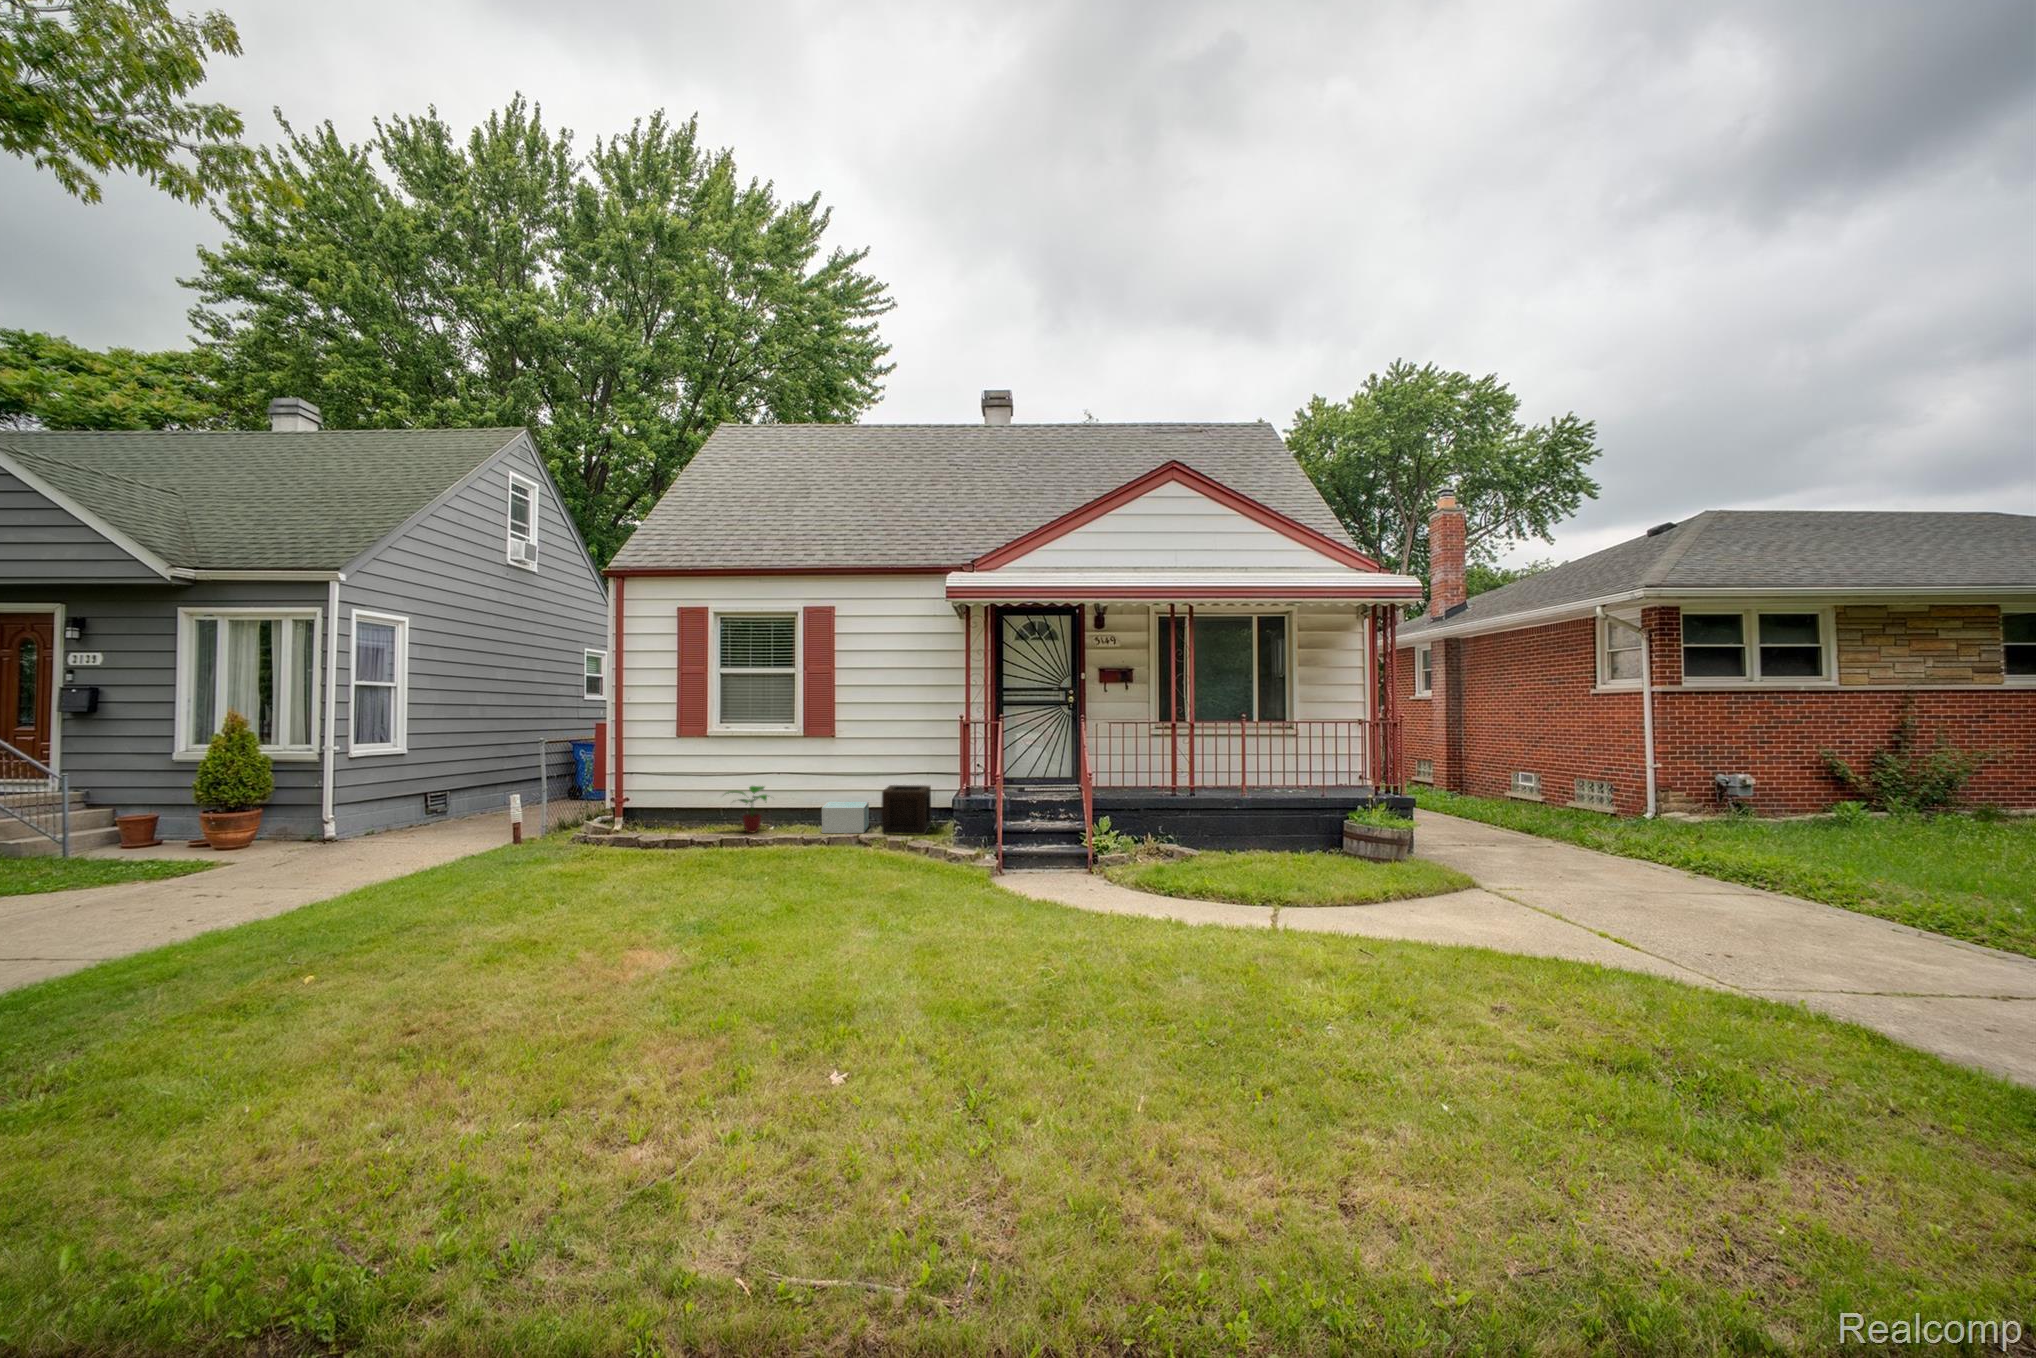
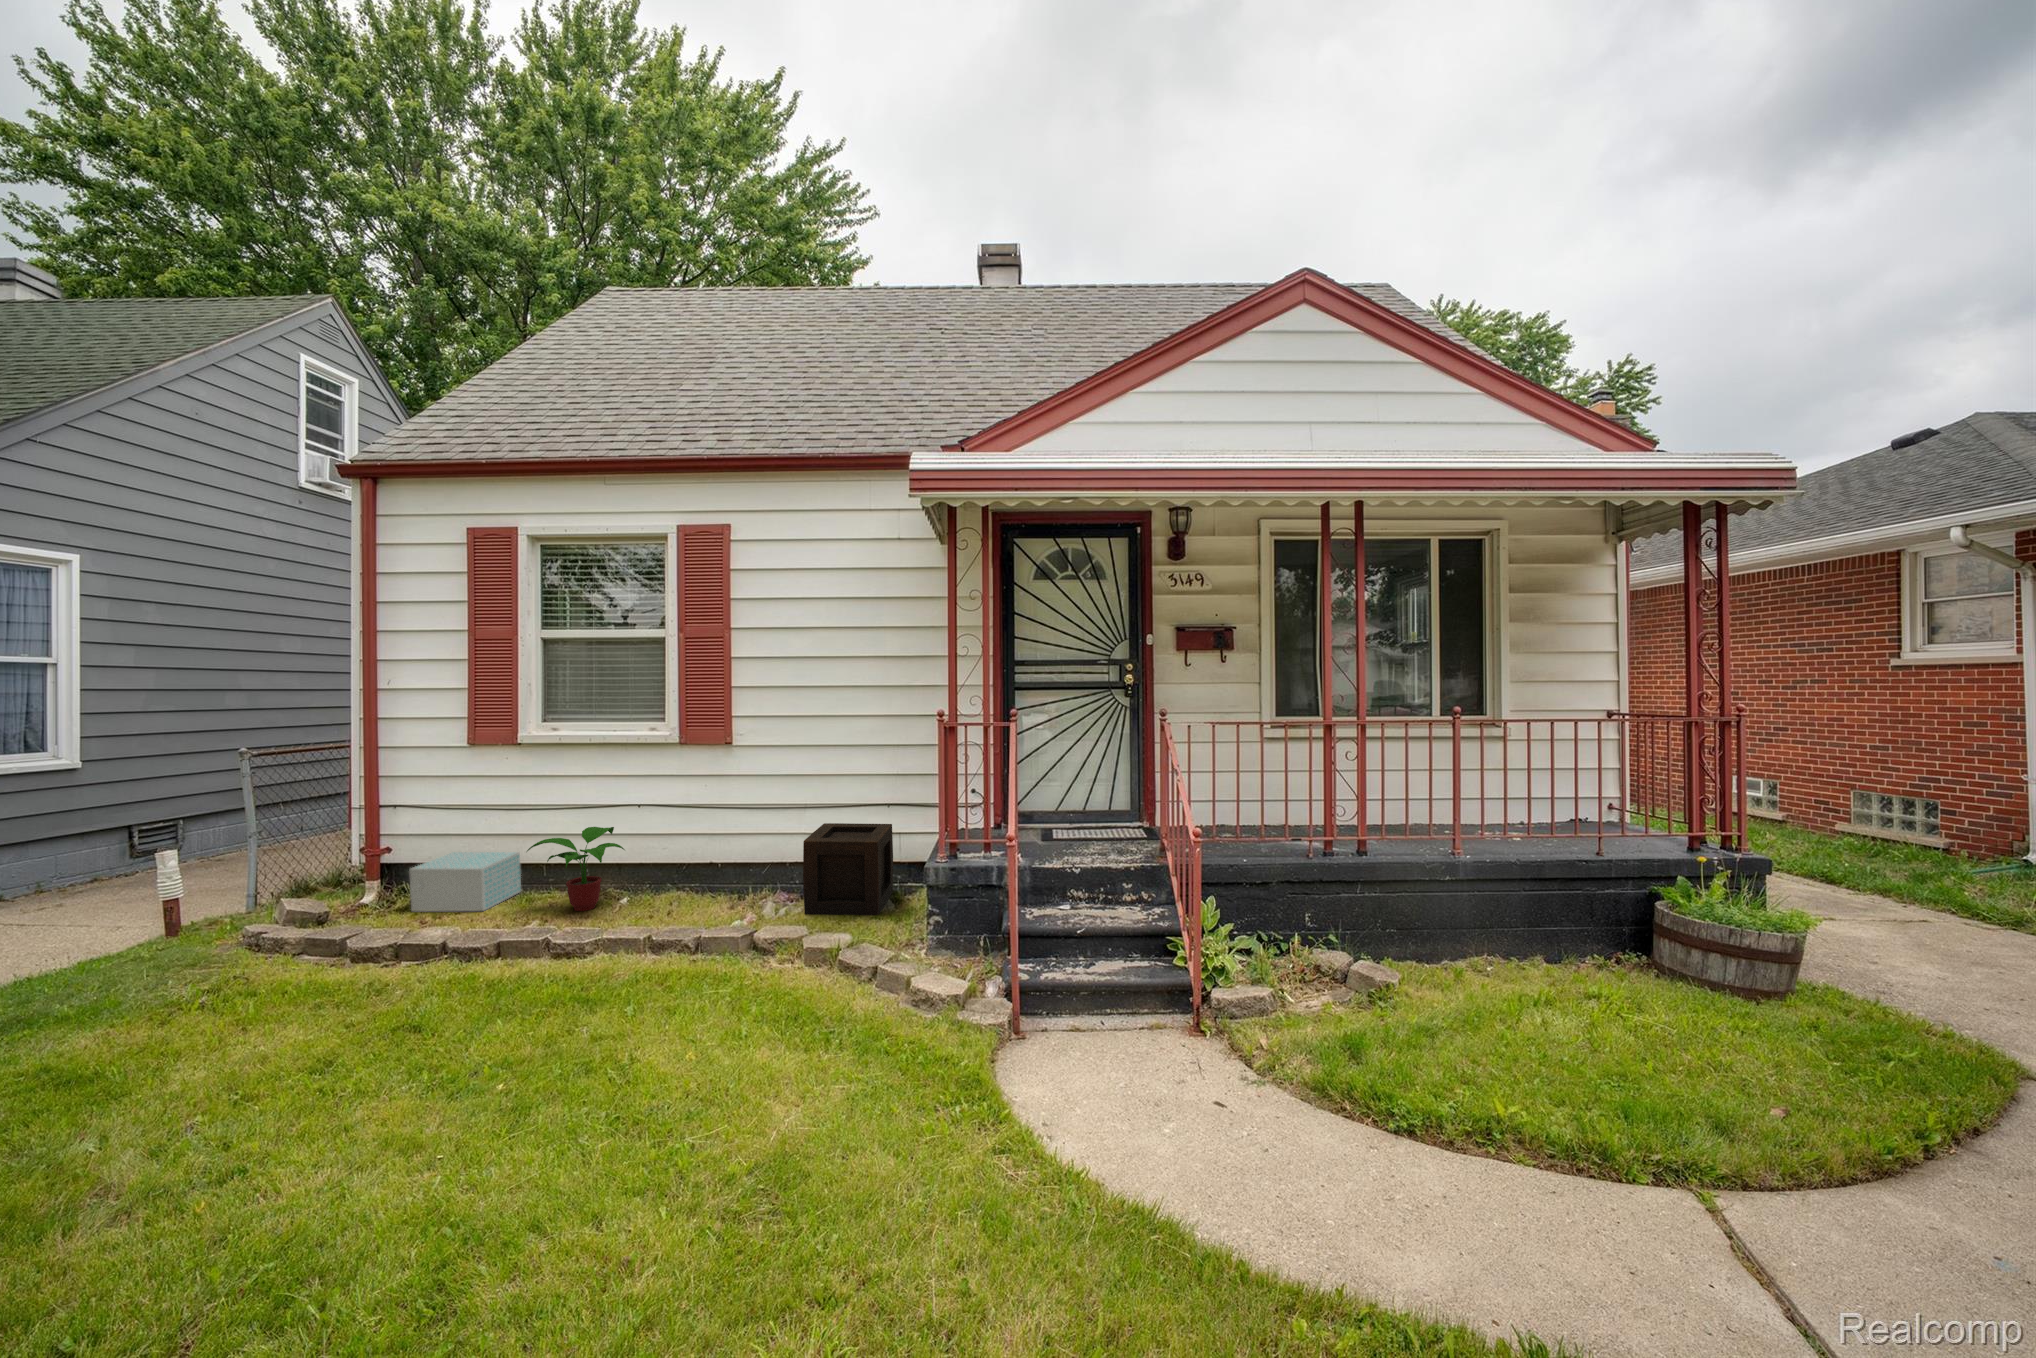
storage box: present [822,802,869,833] -> present [409,852,521,911]

